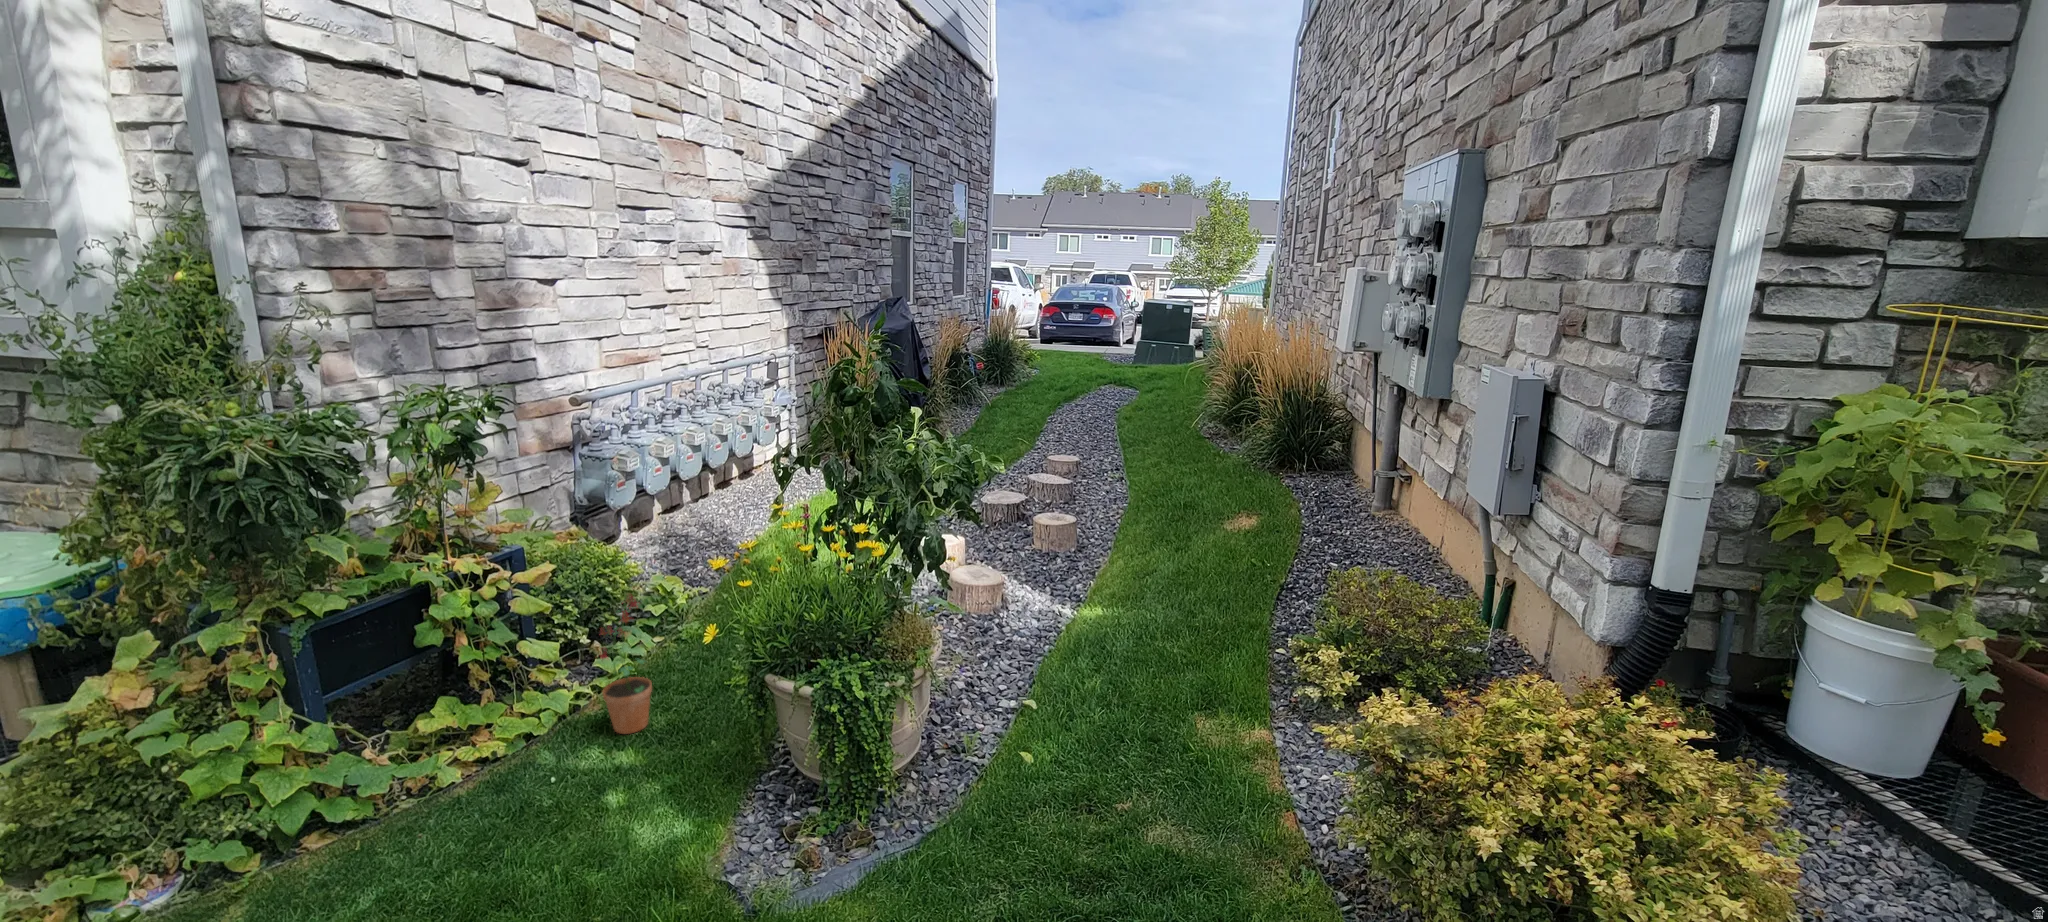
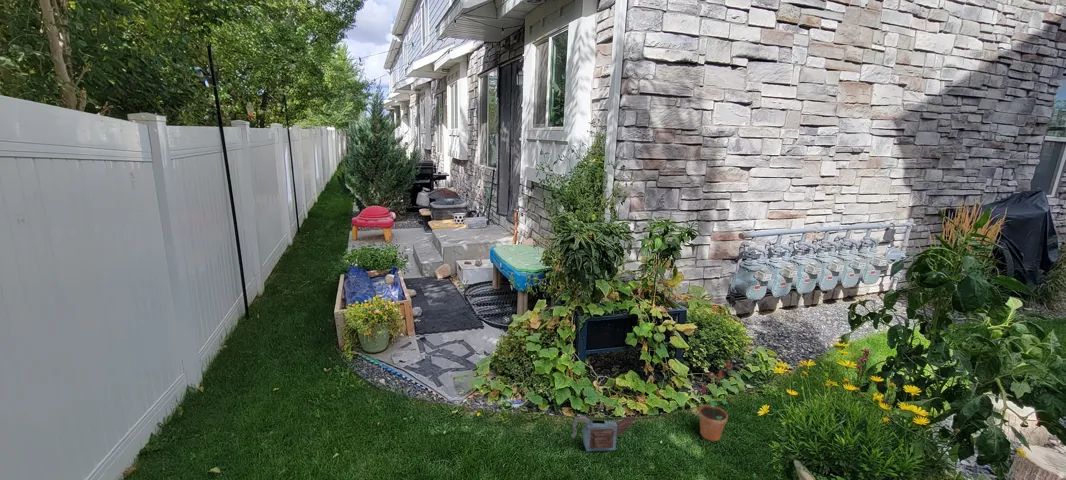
watering can: none [364,754,499,866] -> present [571,417,635,451]

